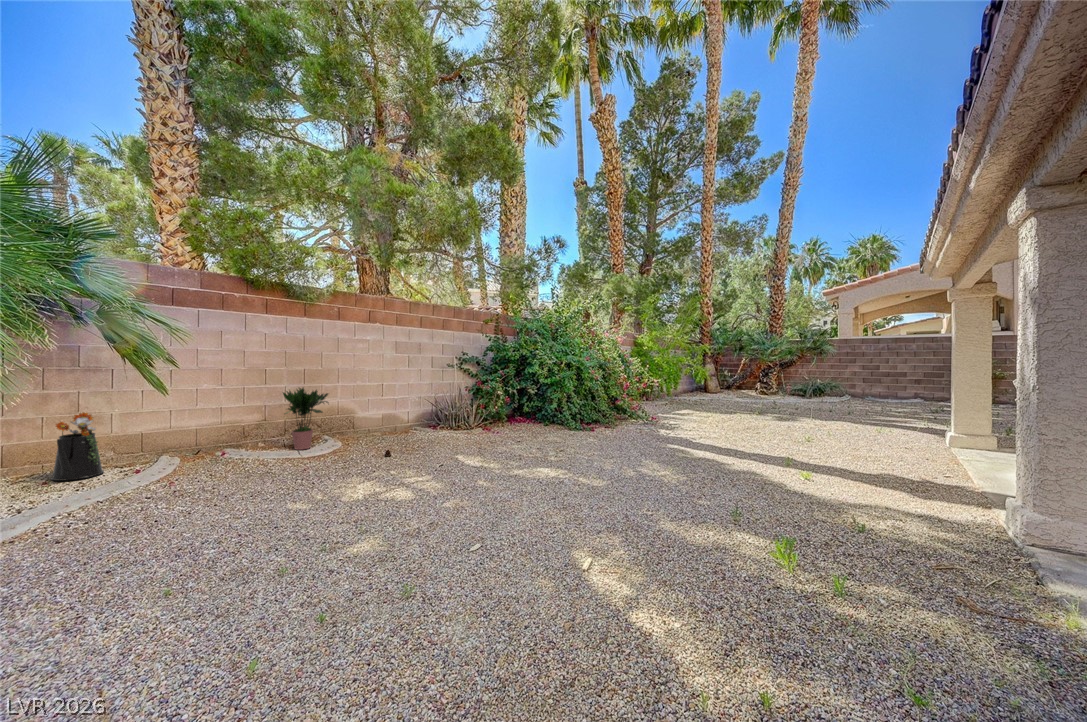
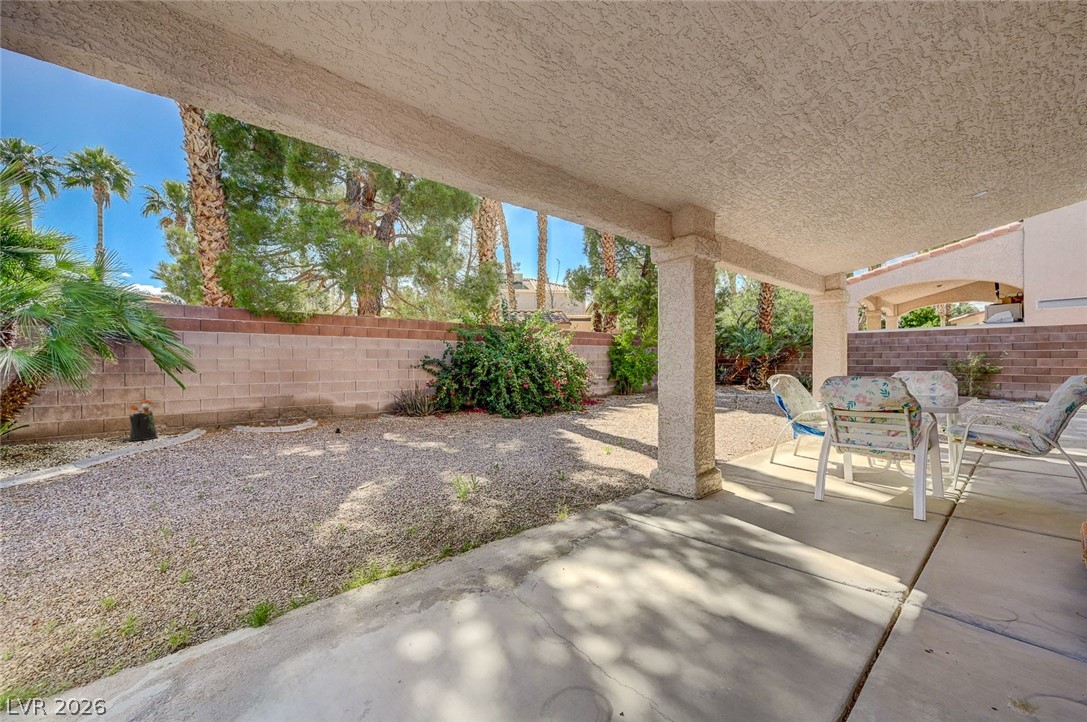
potted plant: present [283,388,328,450] -> none [272,383,309,427]

